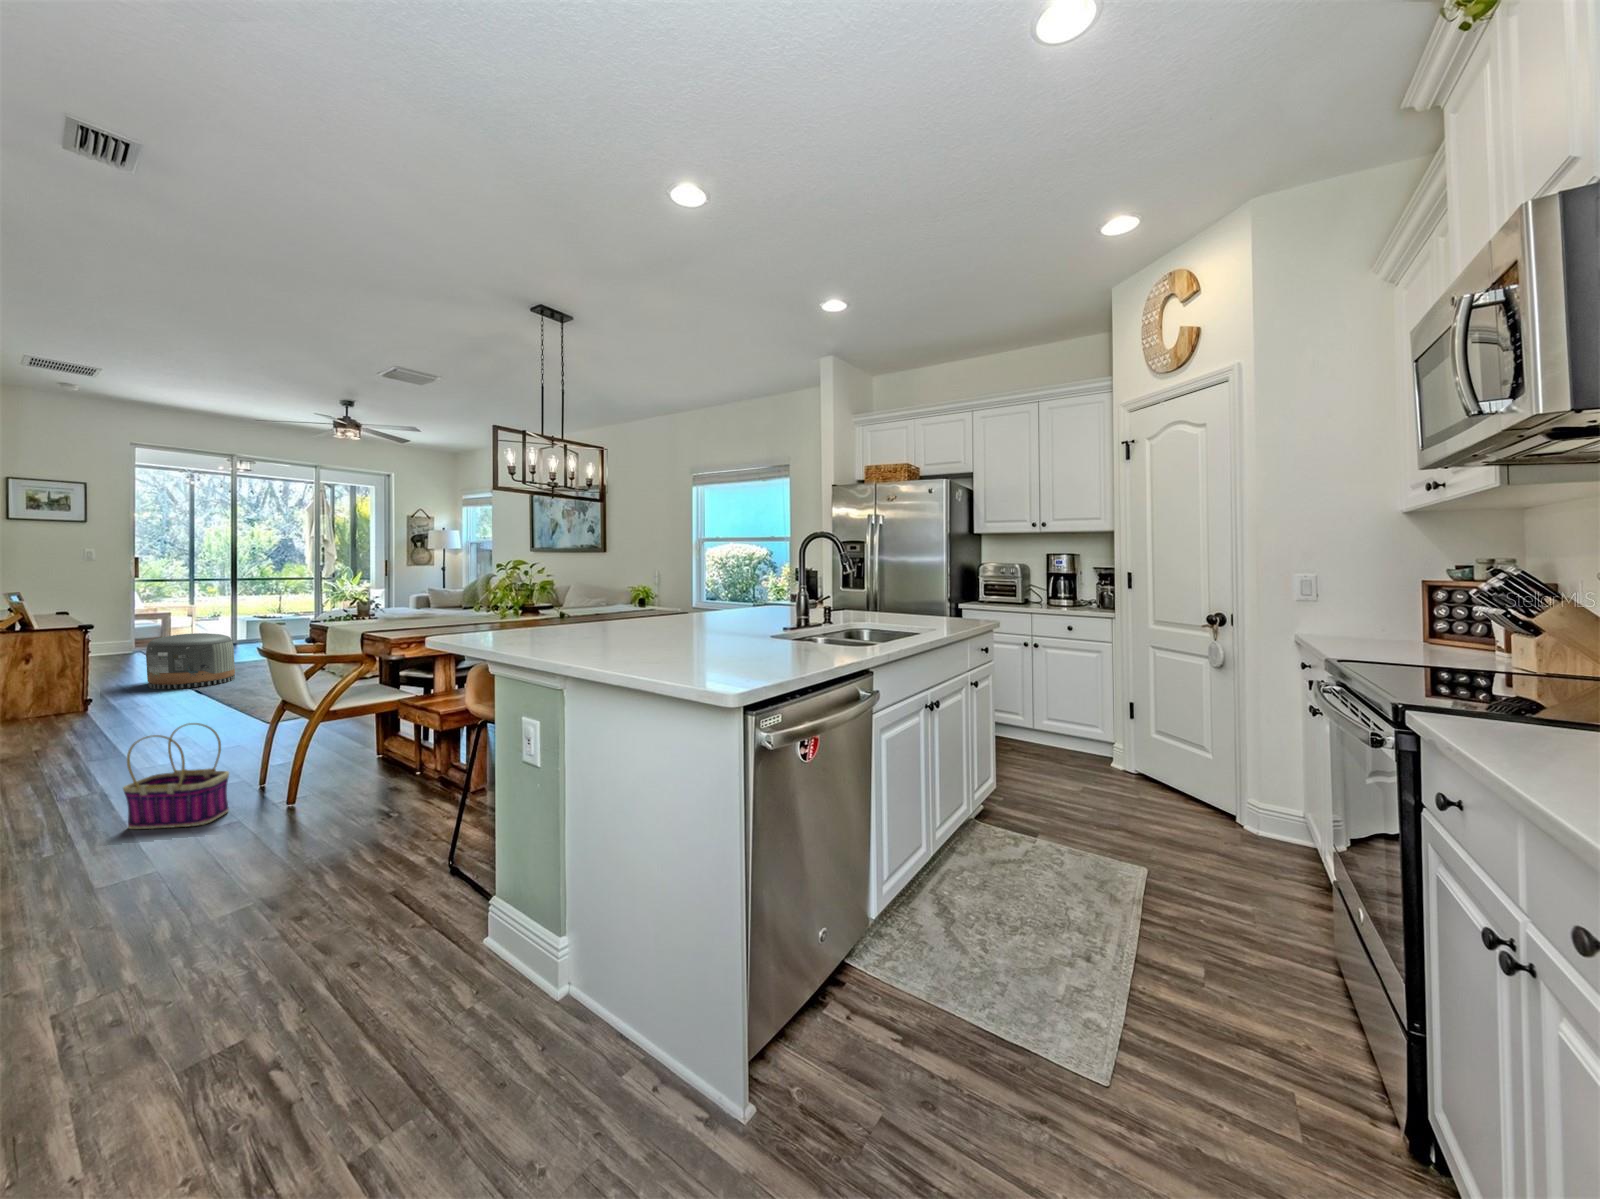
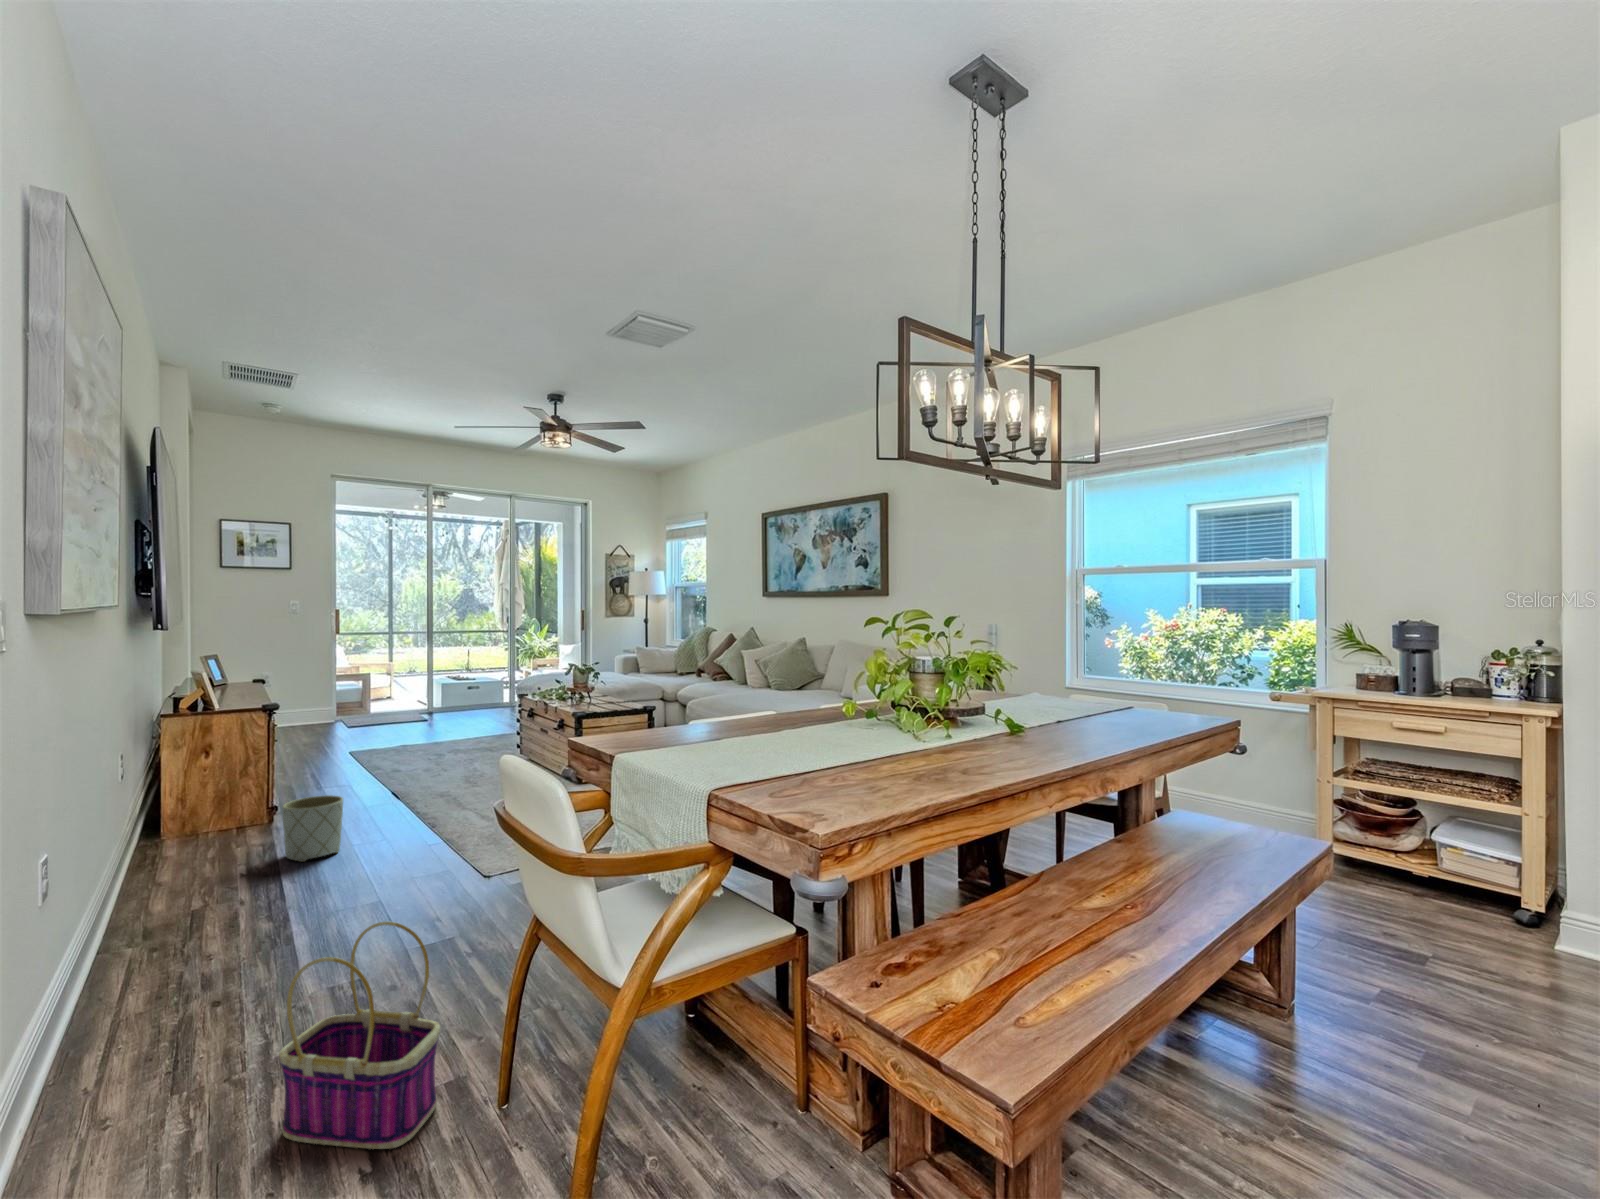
pouf: present [146,633,235,689] -> none [335,714,426,790]
planter: none [102,685,157,729] -> present [282,795,343,862]

